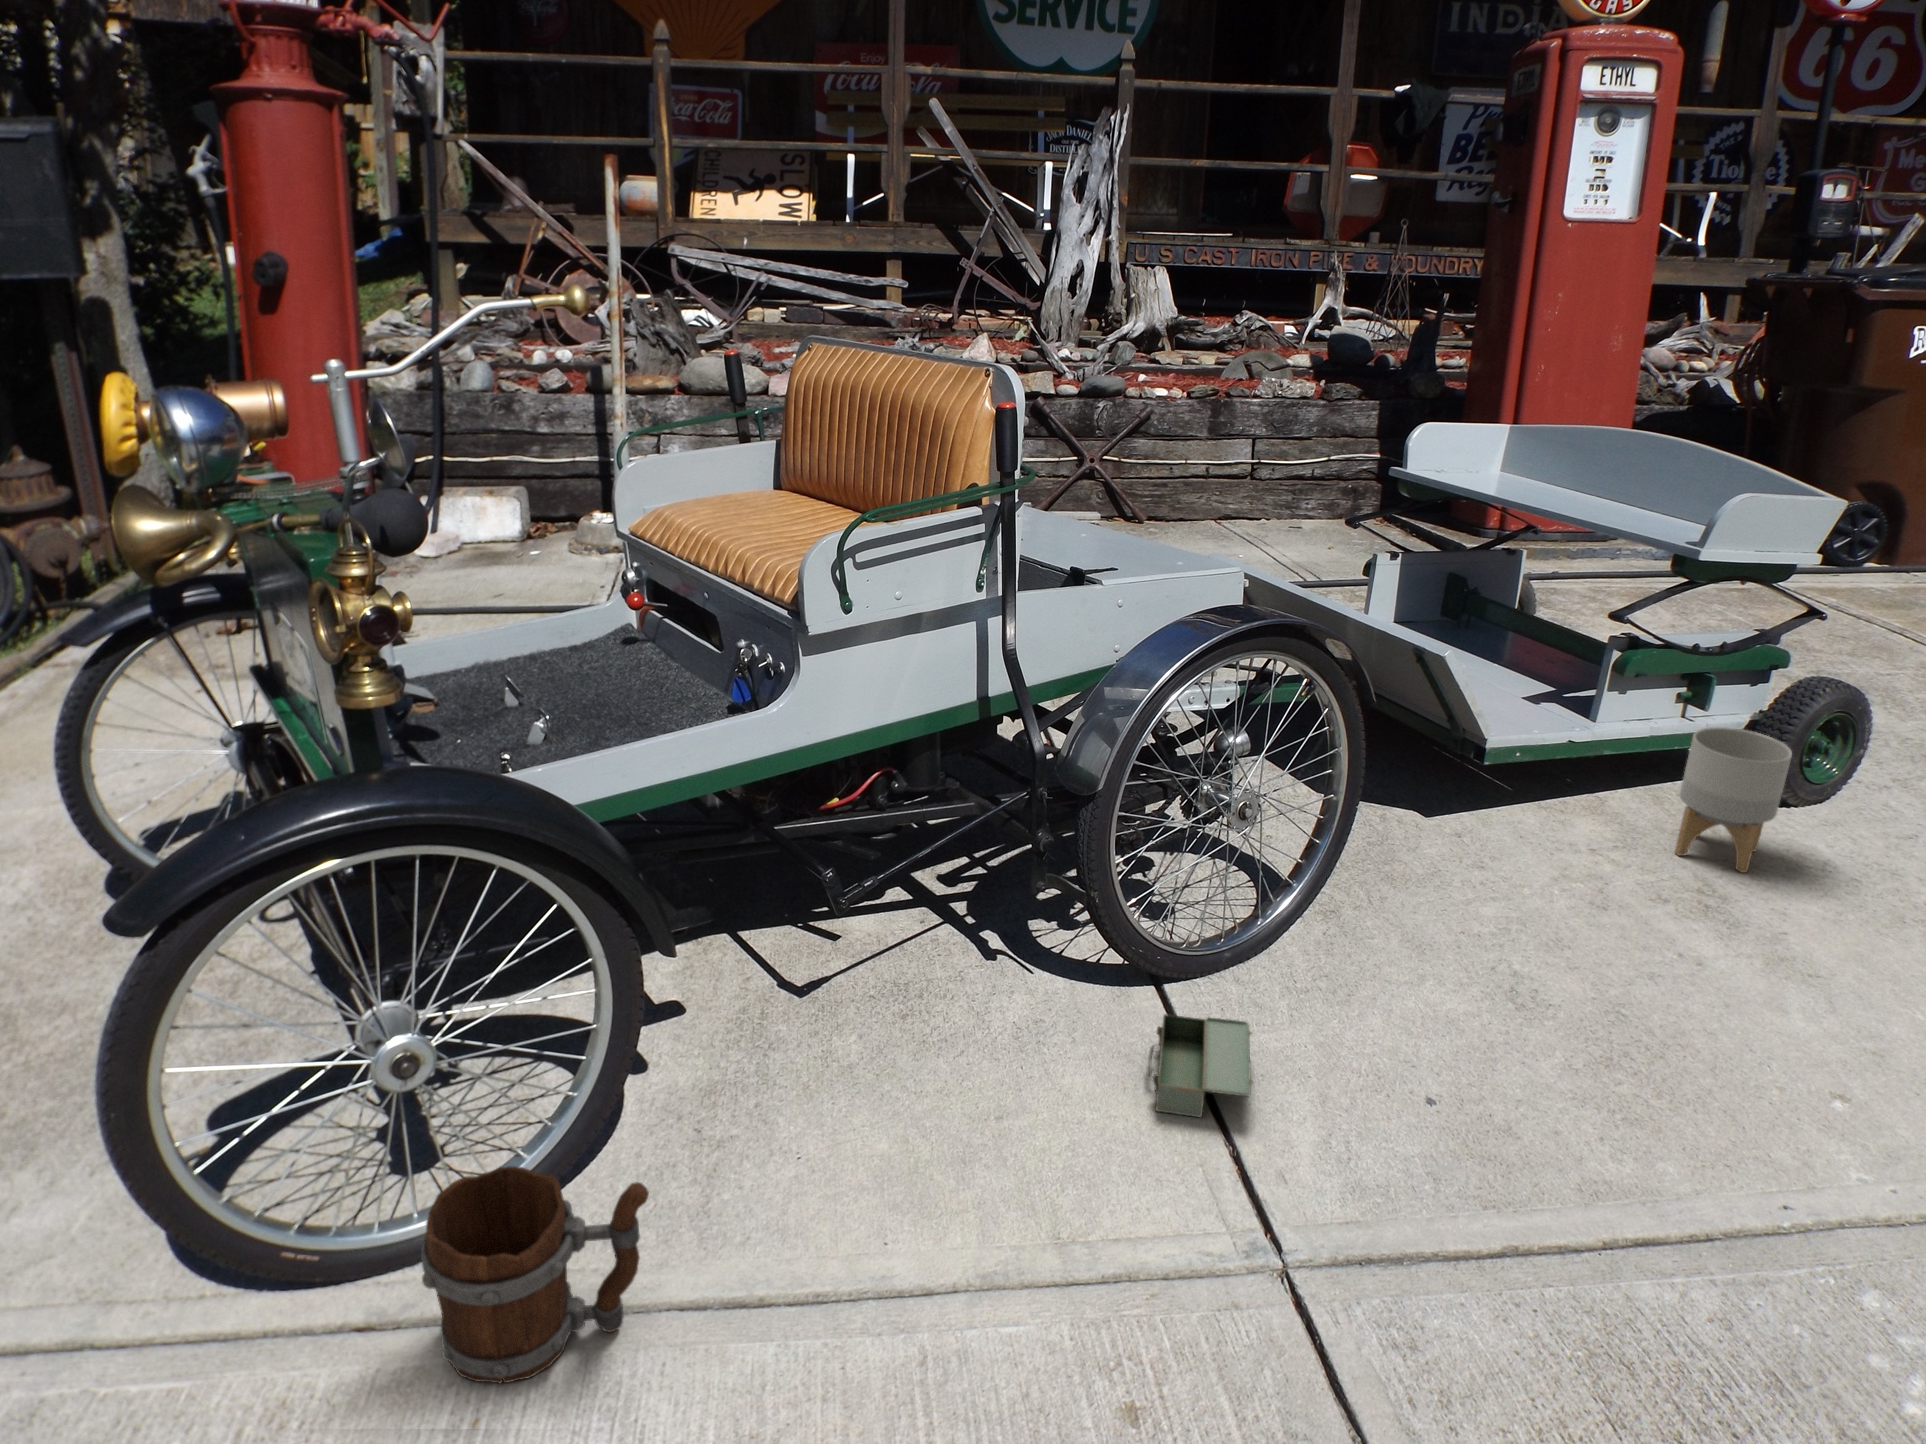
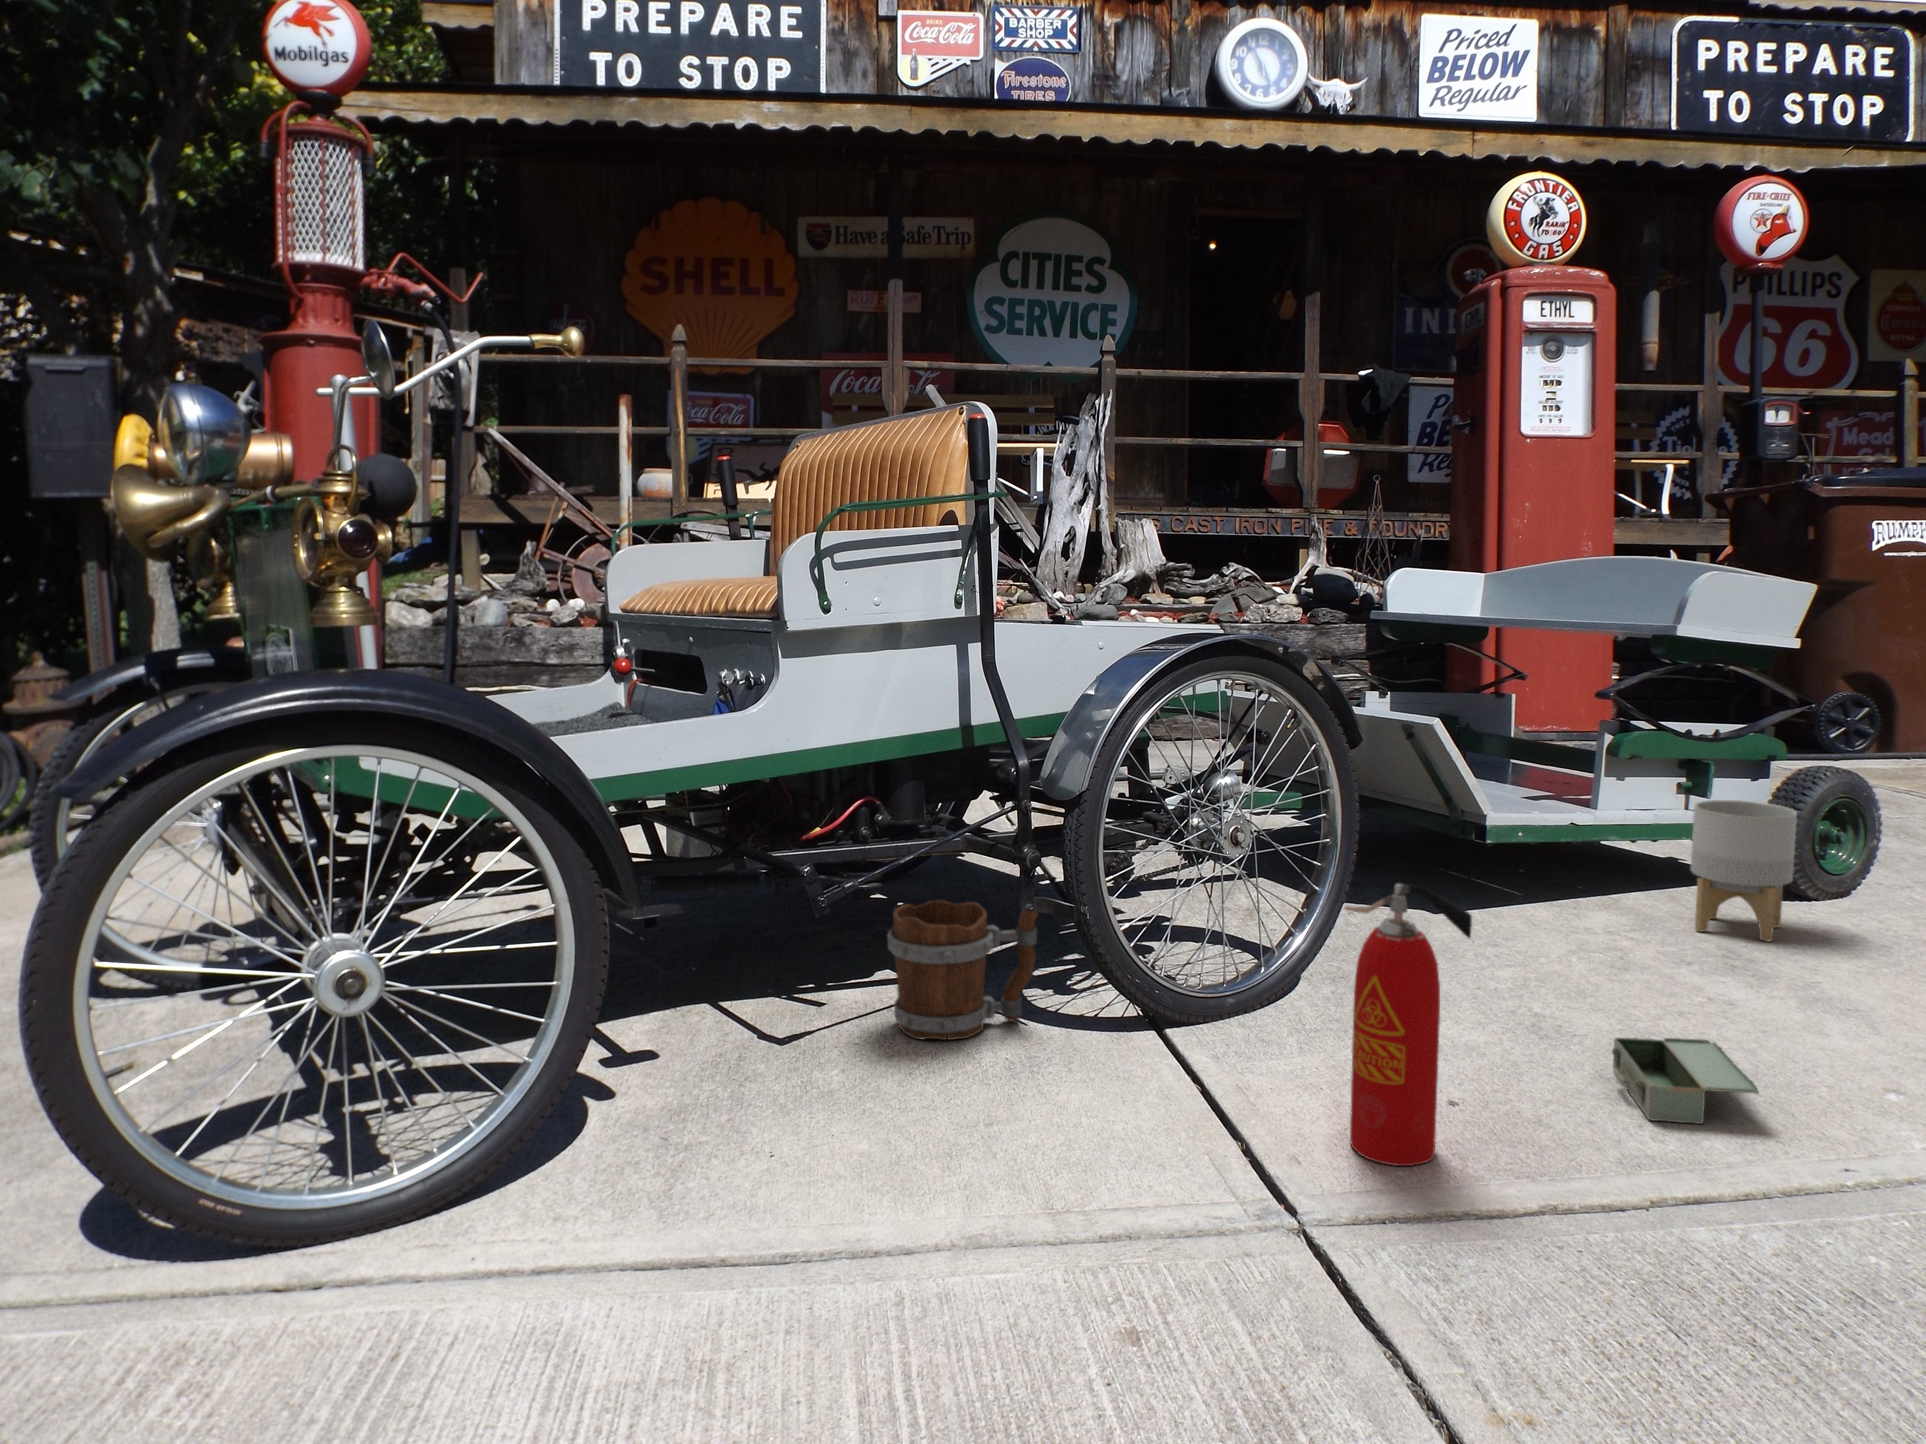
fire extinguisher: none [1334,947,1472,1191] -> present [1345,884,1472,1166]
toolbox: present [1148,1014,1253,1117] -> present [1612,1038,1758,1124]
bucket: present [421,1166,649,1383] -> present [887,901,1038,1040]

